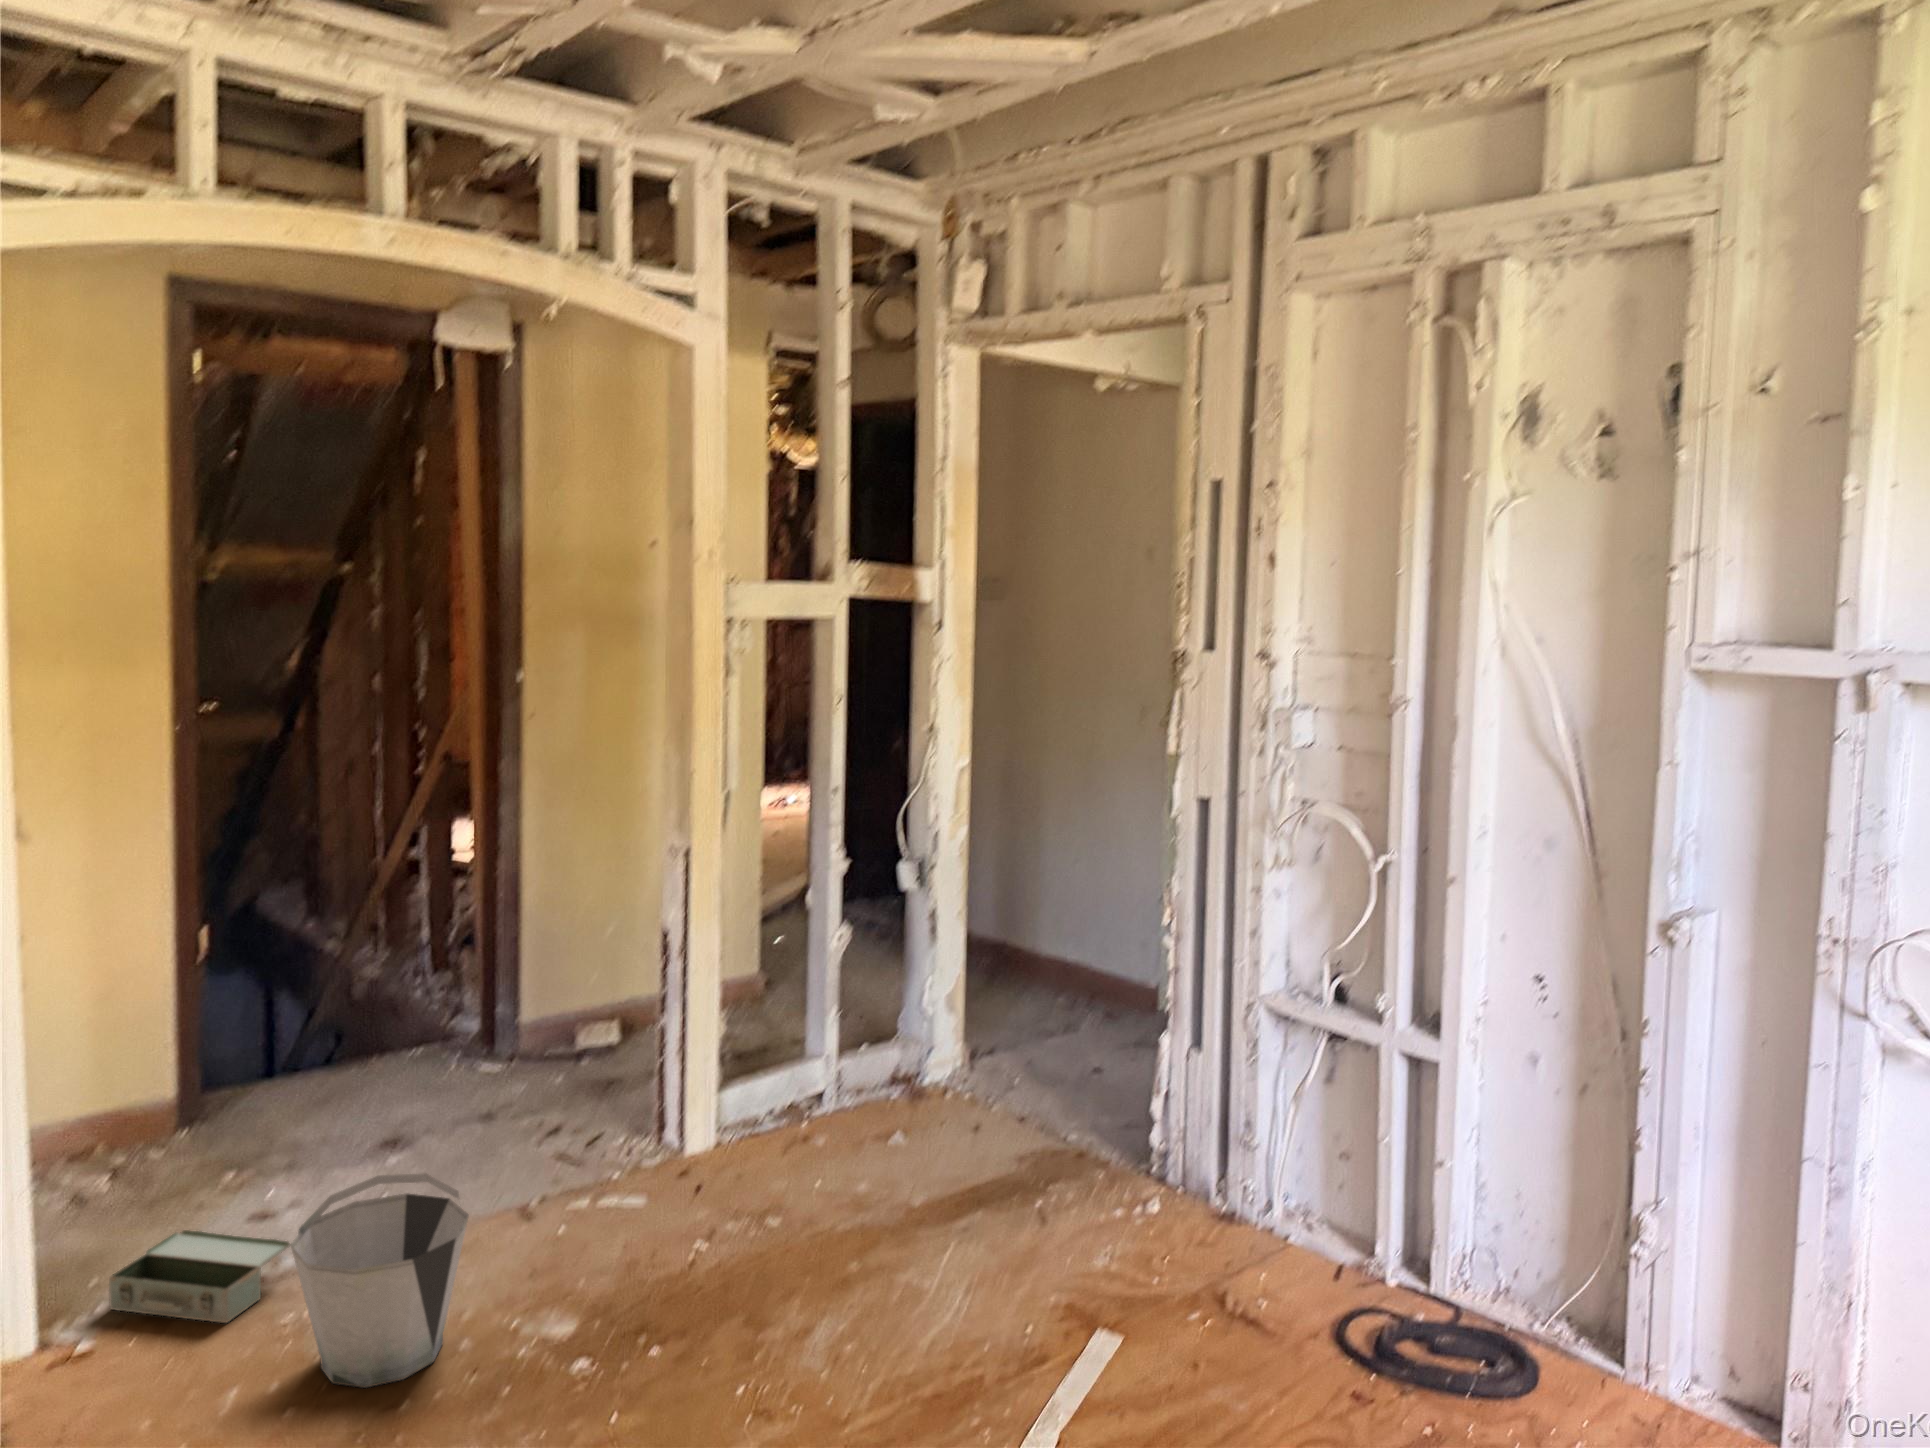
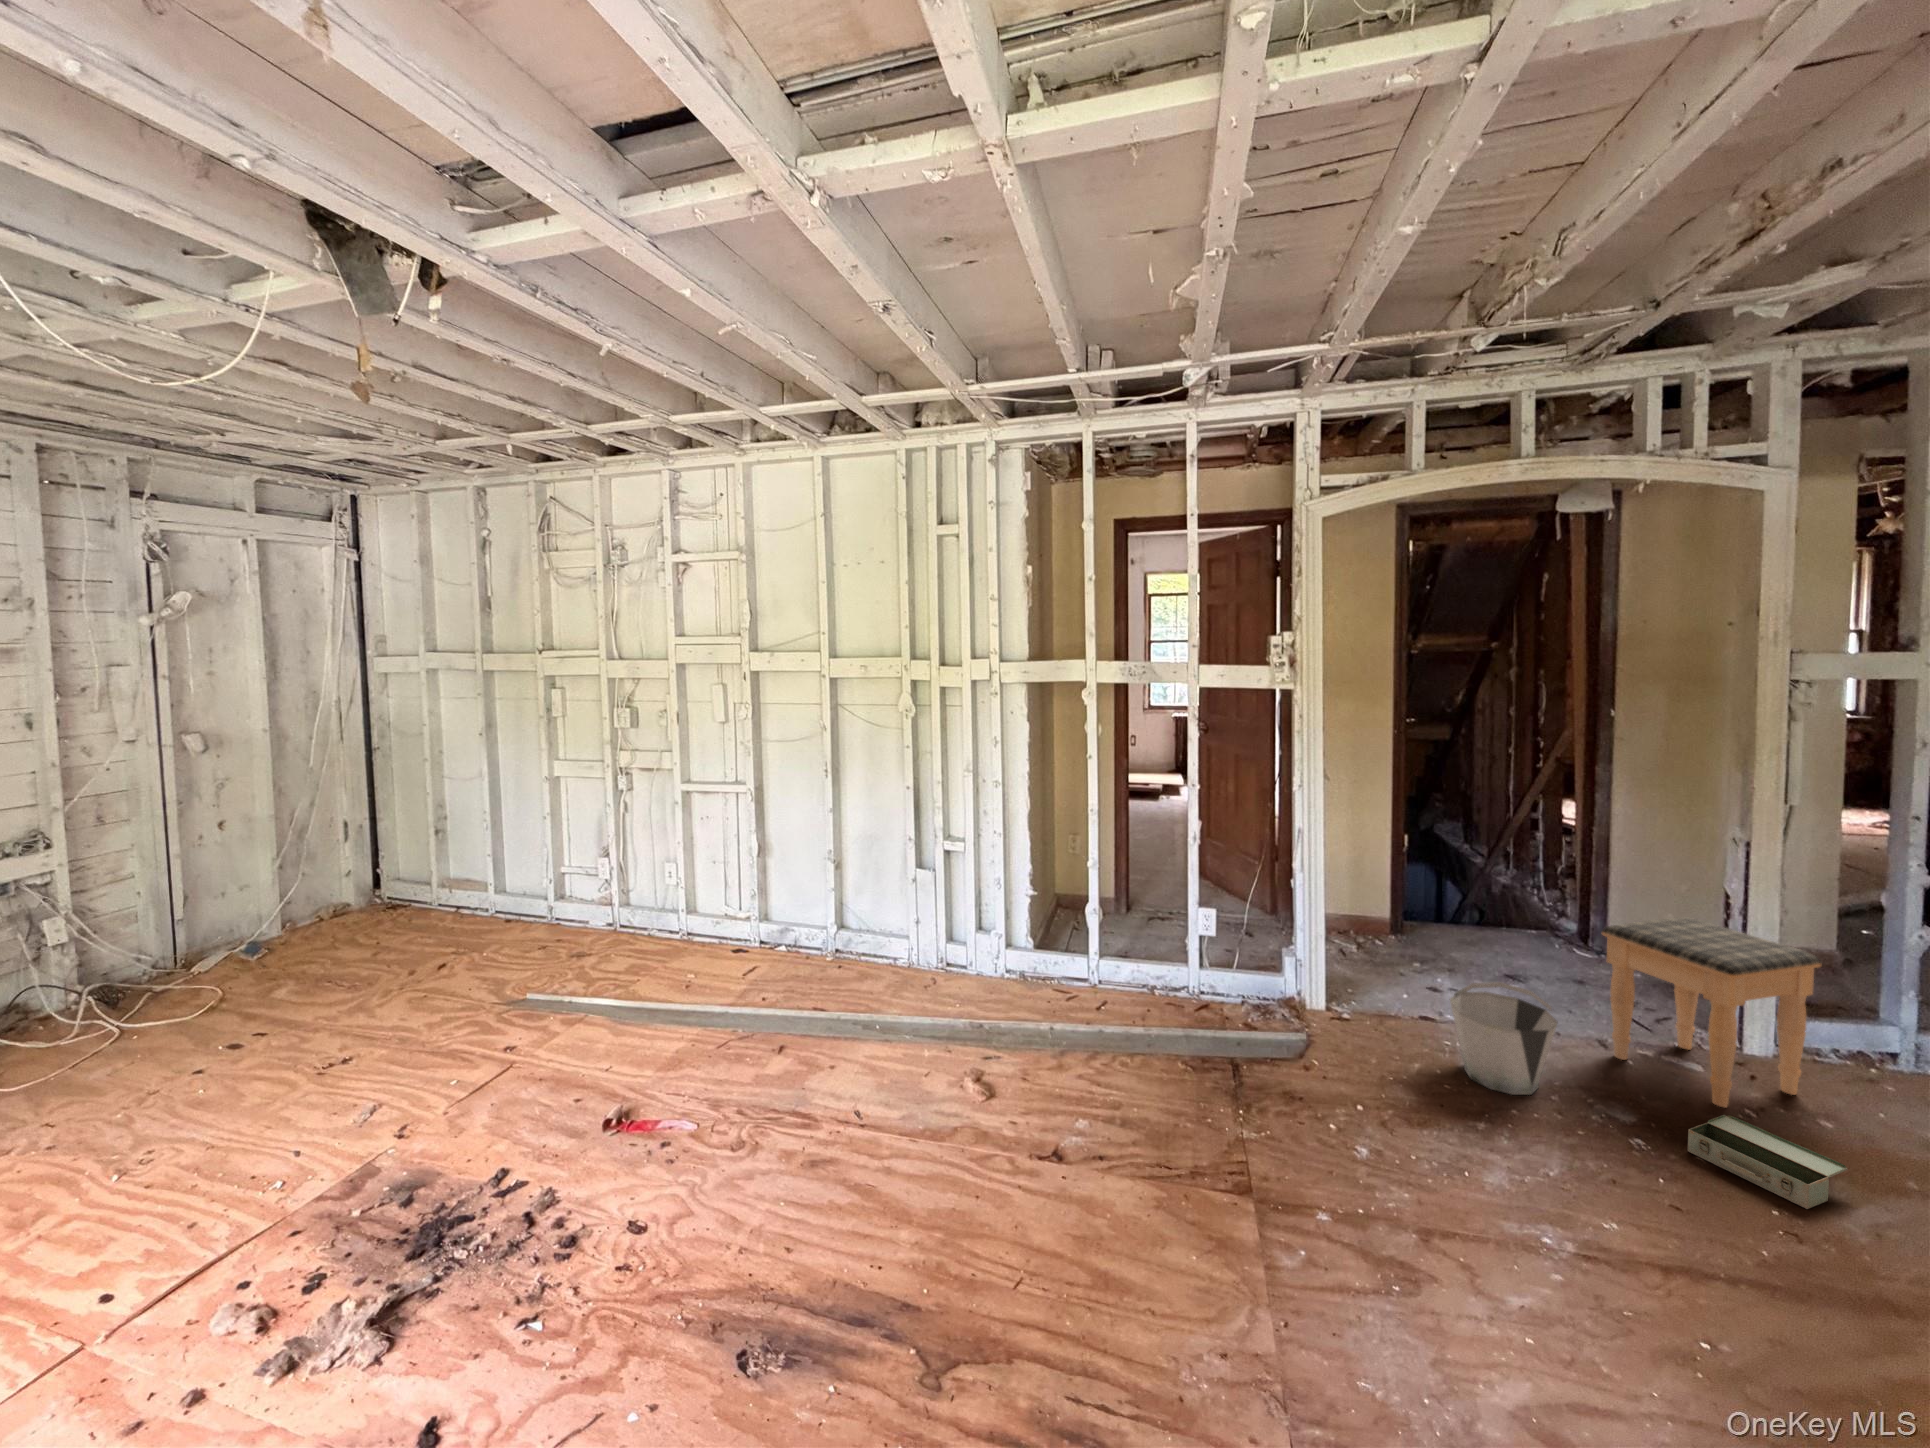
footstool: none [522,977,761,1250] -> present [1602,917,1821,1107]
toolbox: present [109,1230,290,1323] -> present [1688,1115,1848,1209]

